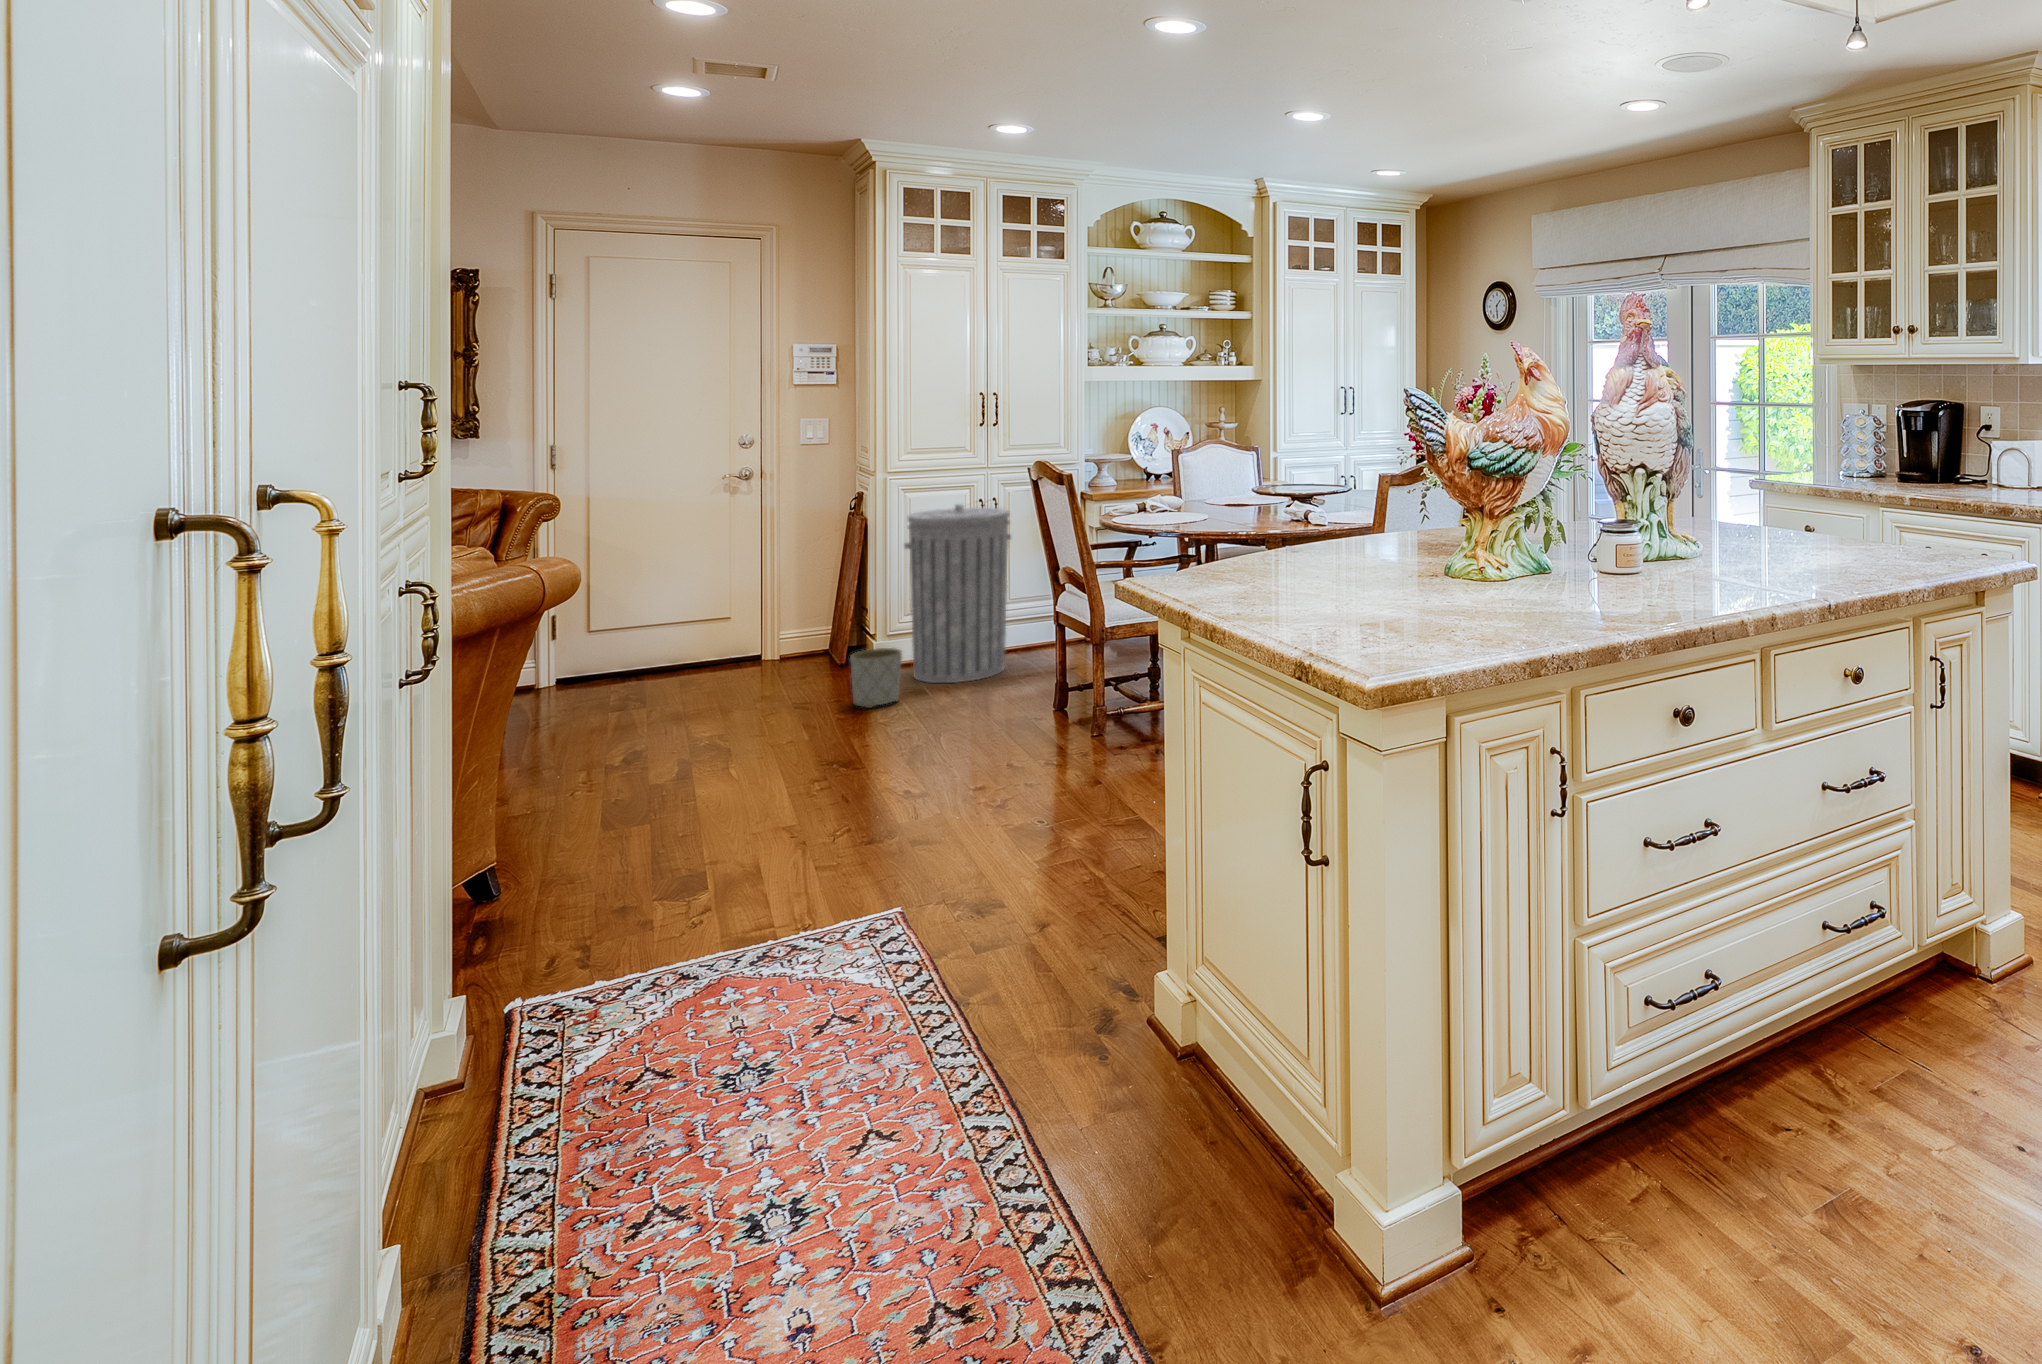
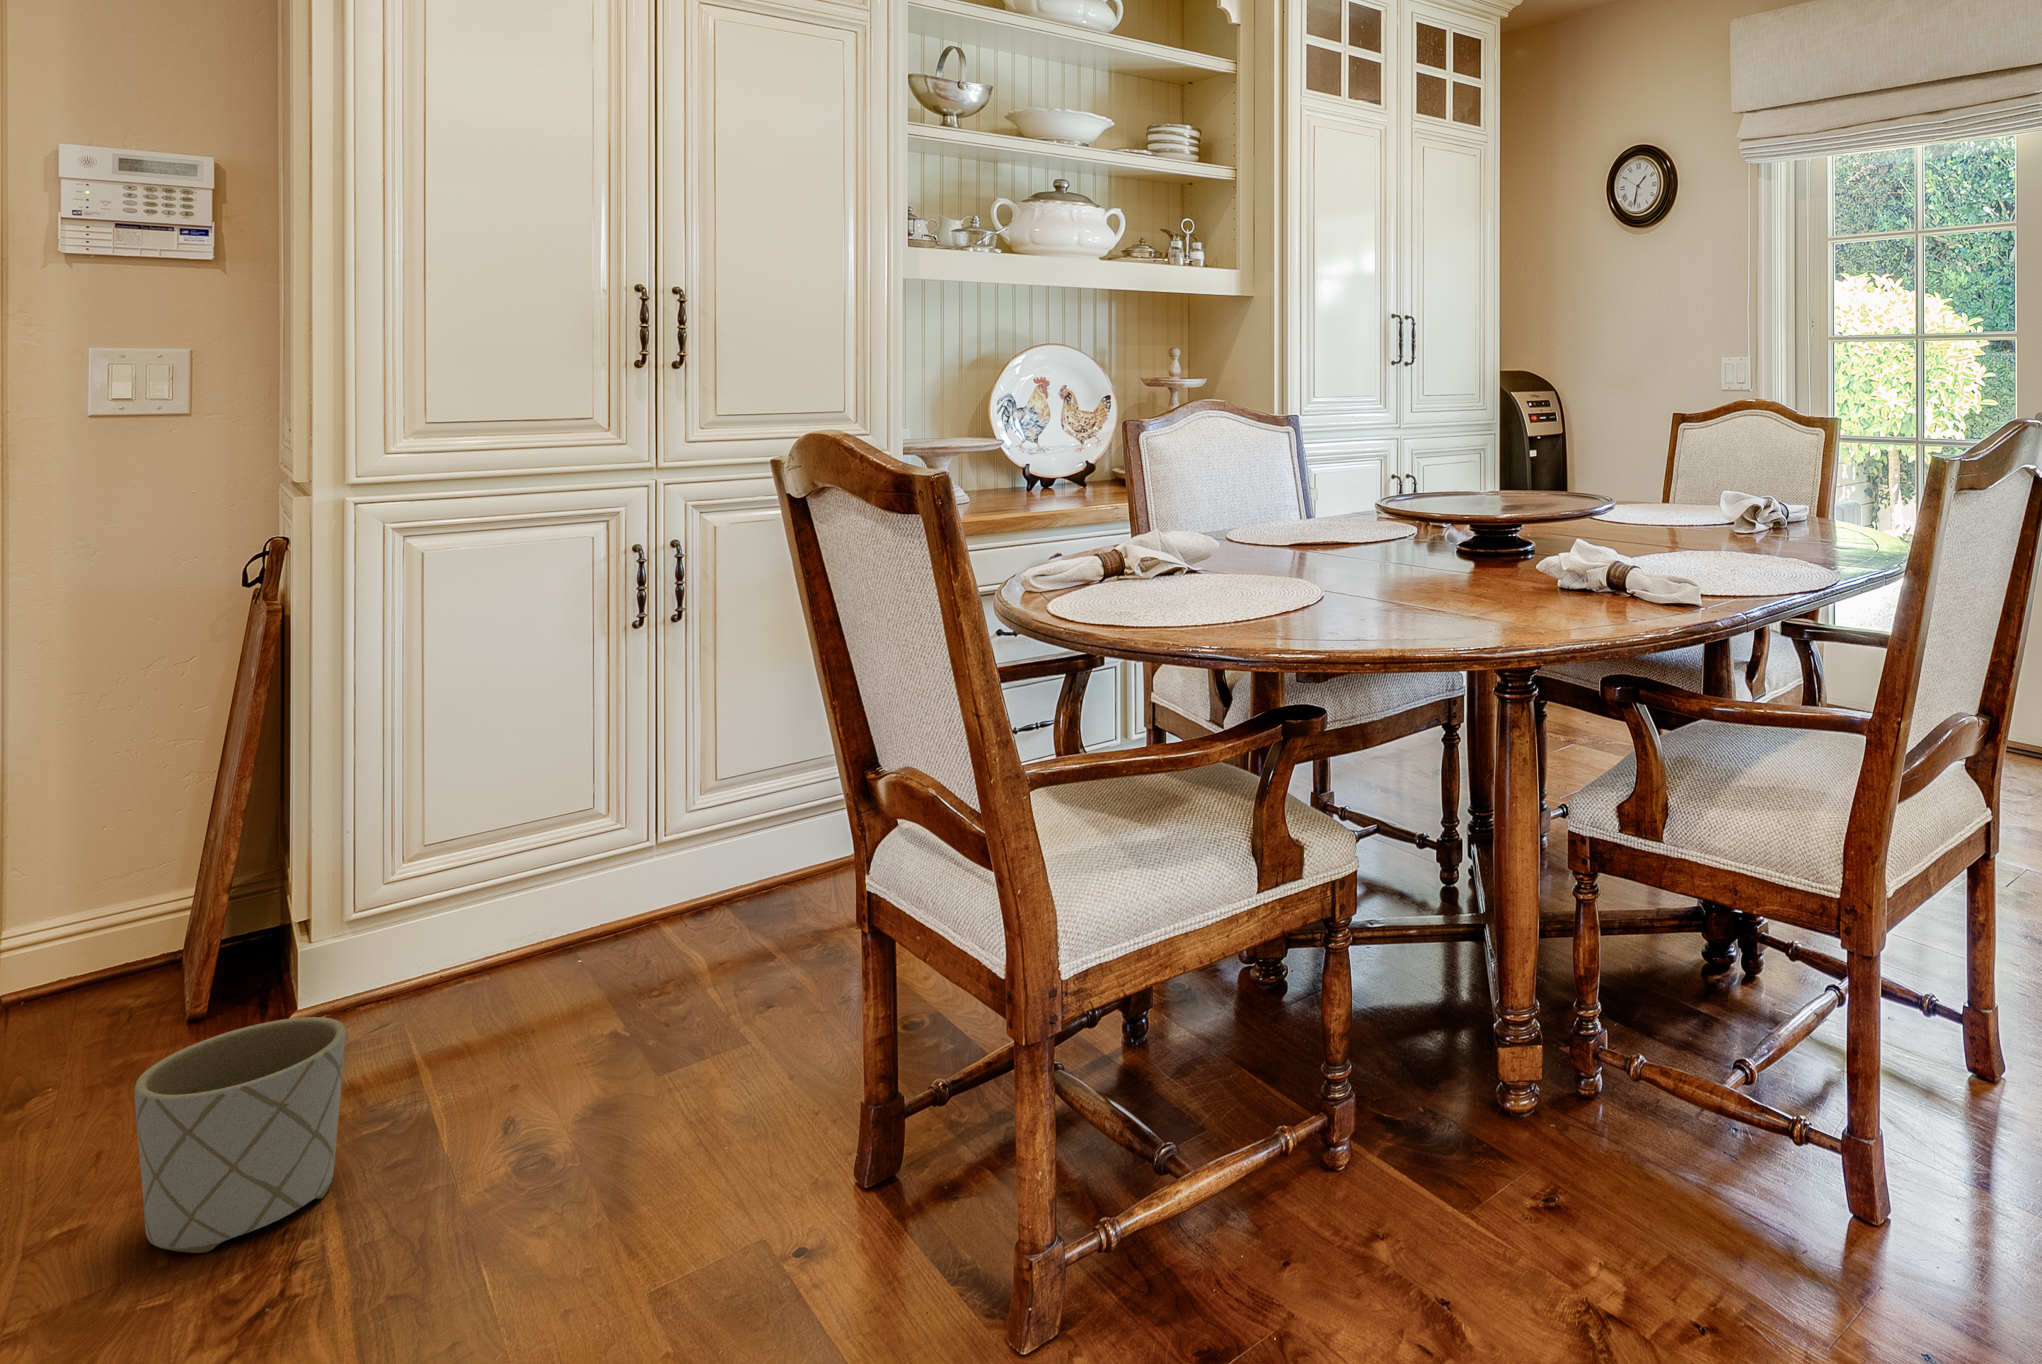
trash can: present [904,504,1011,683] -> none [385,563,719,1071]

